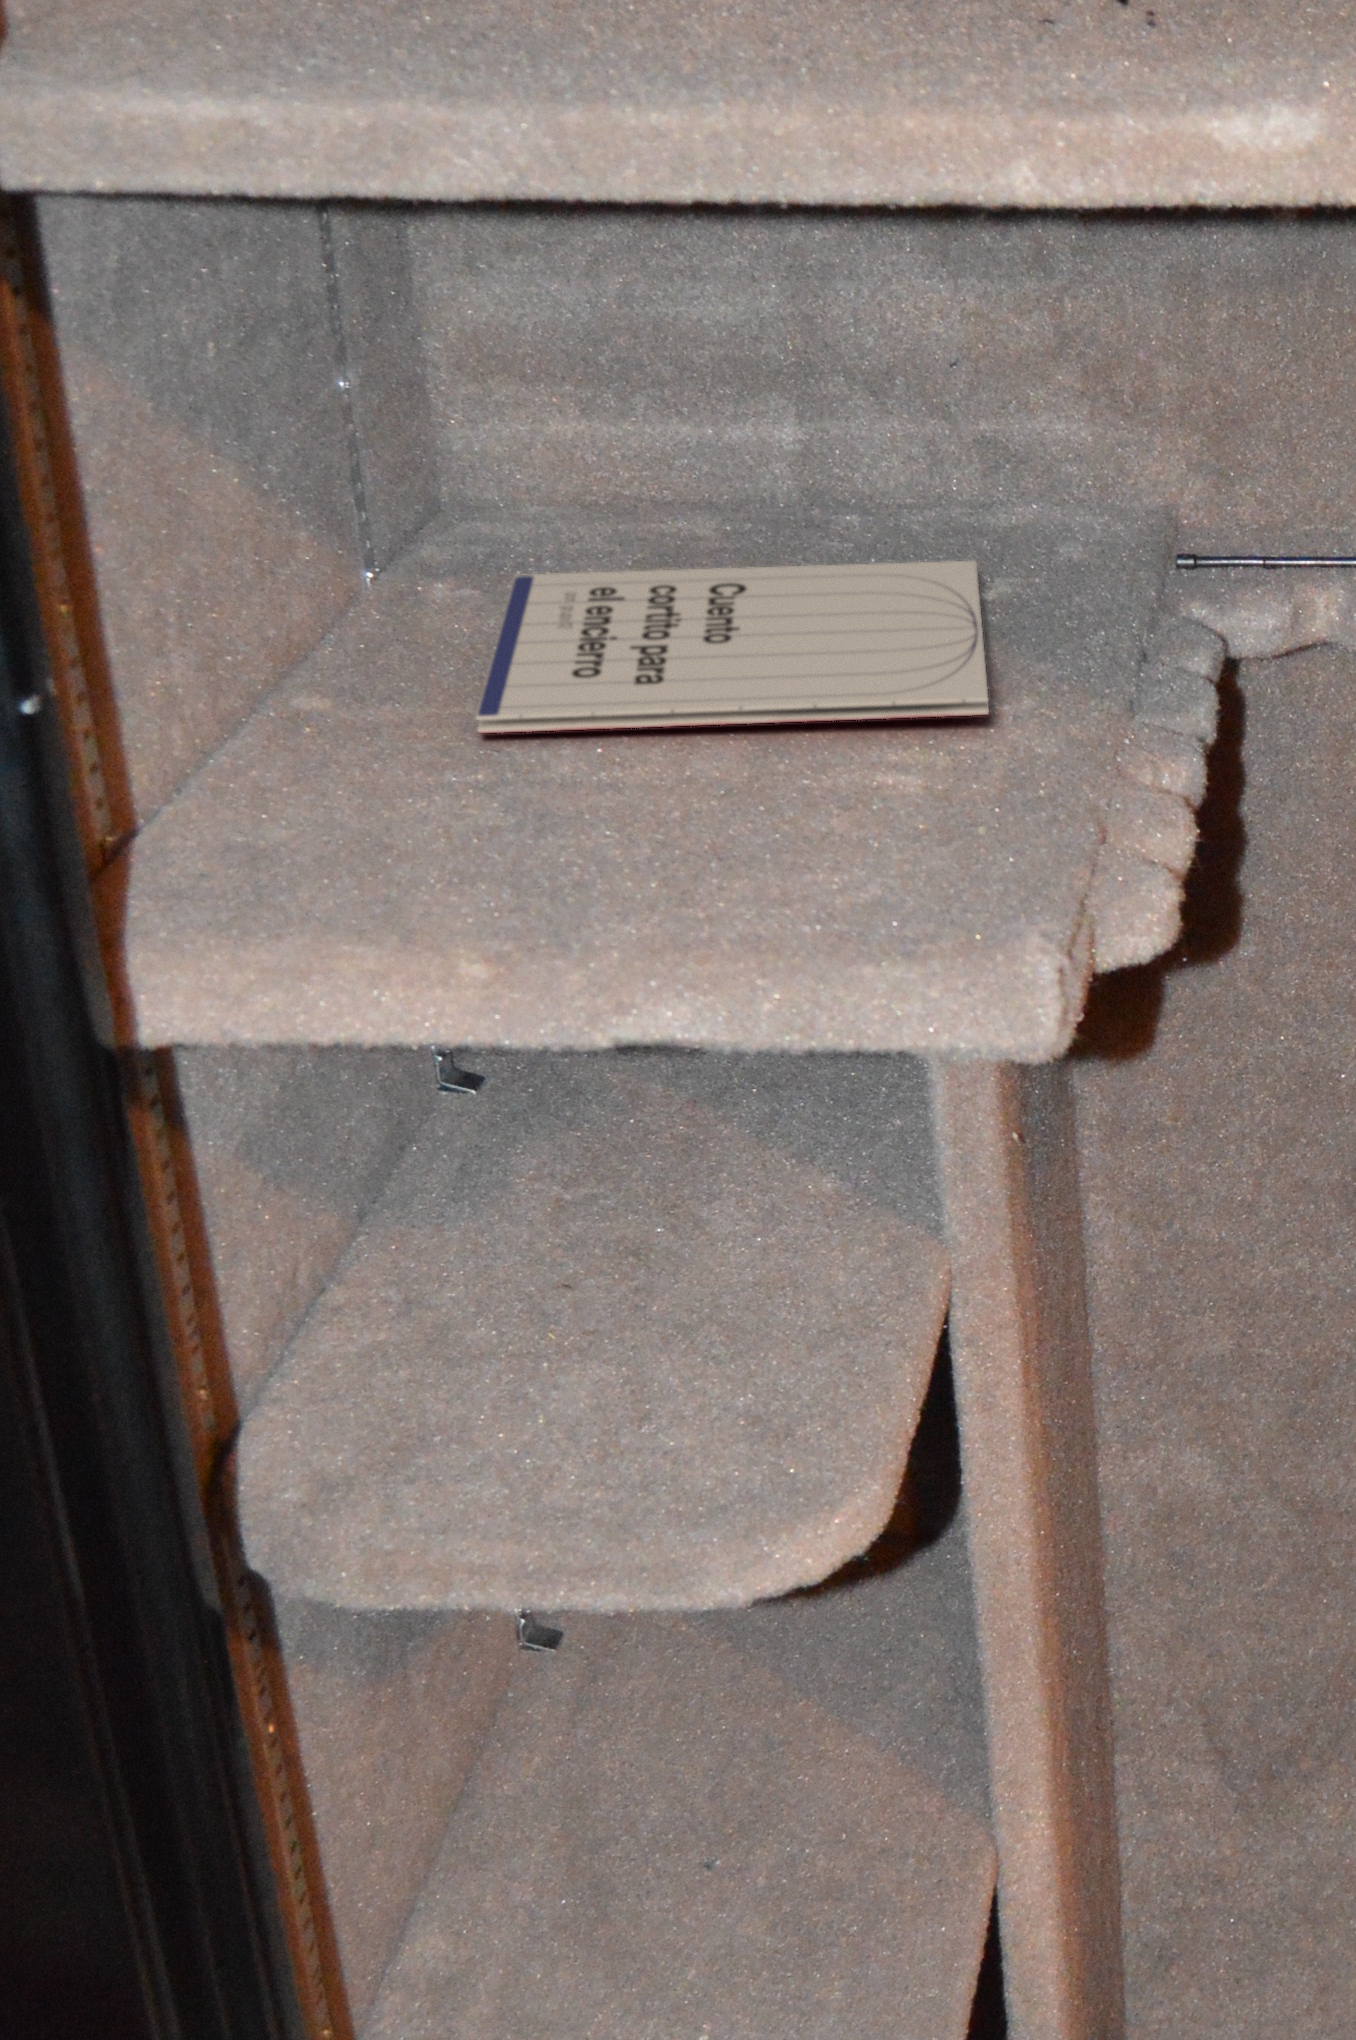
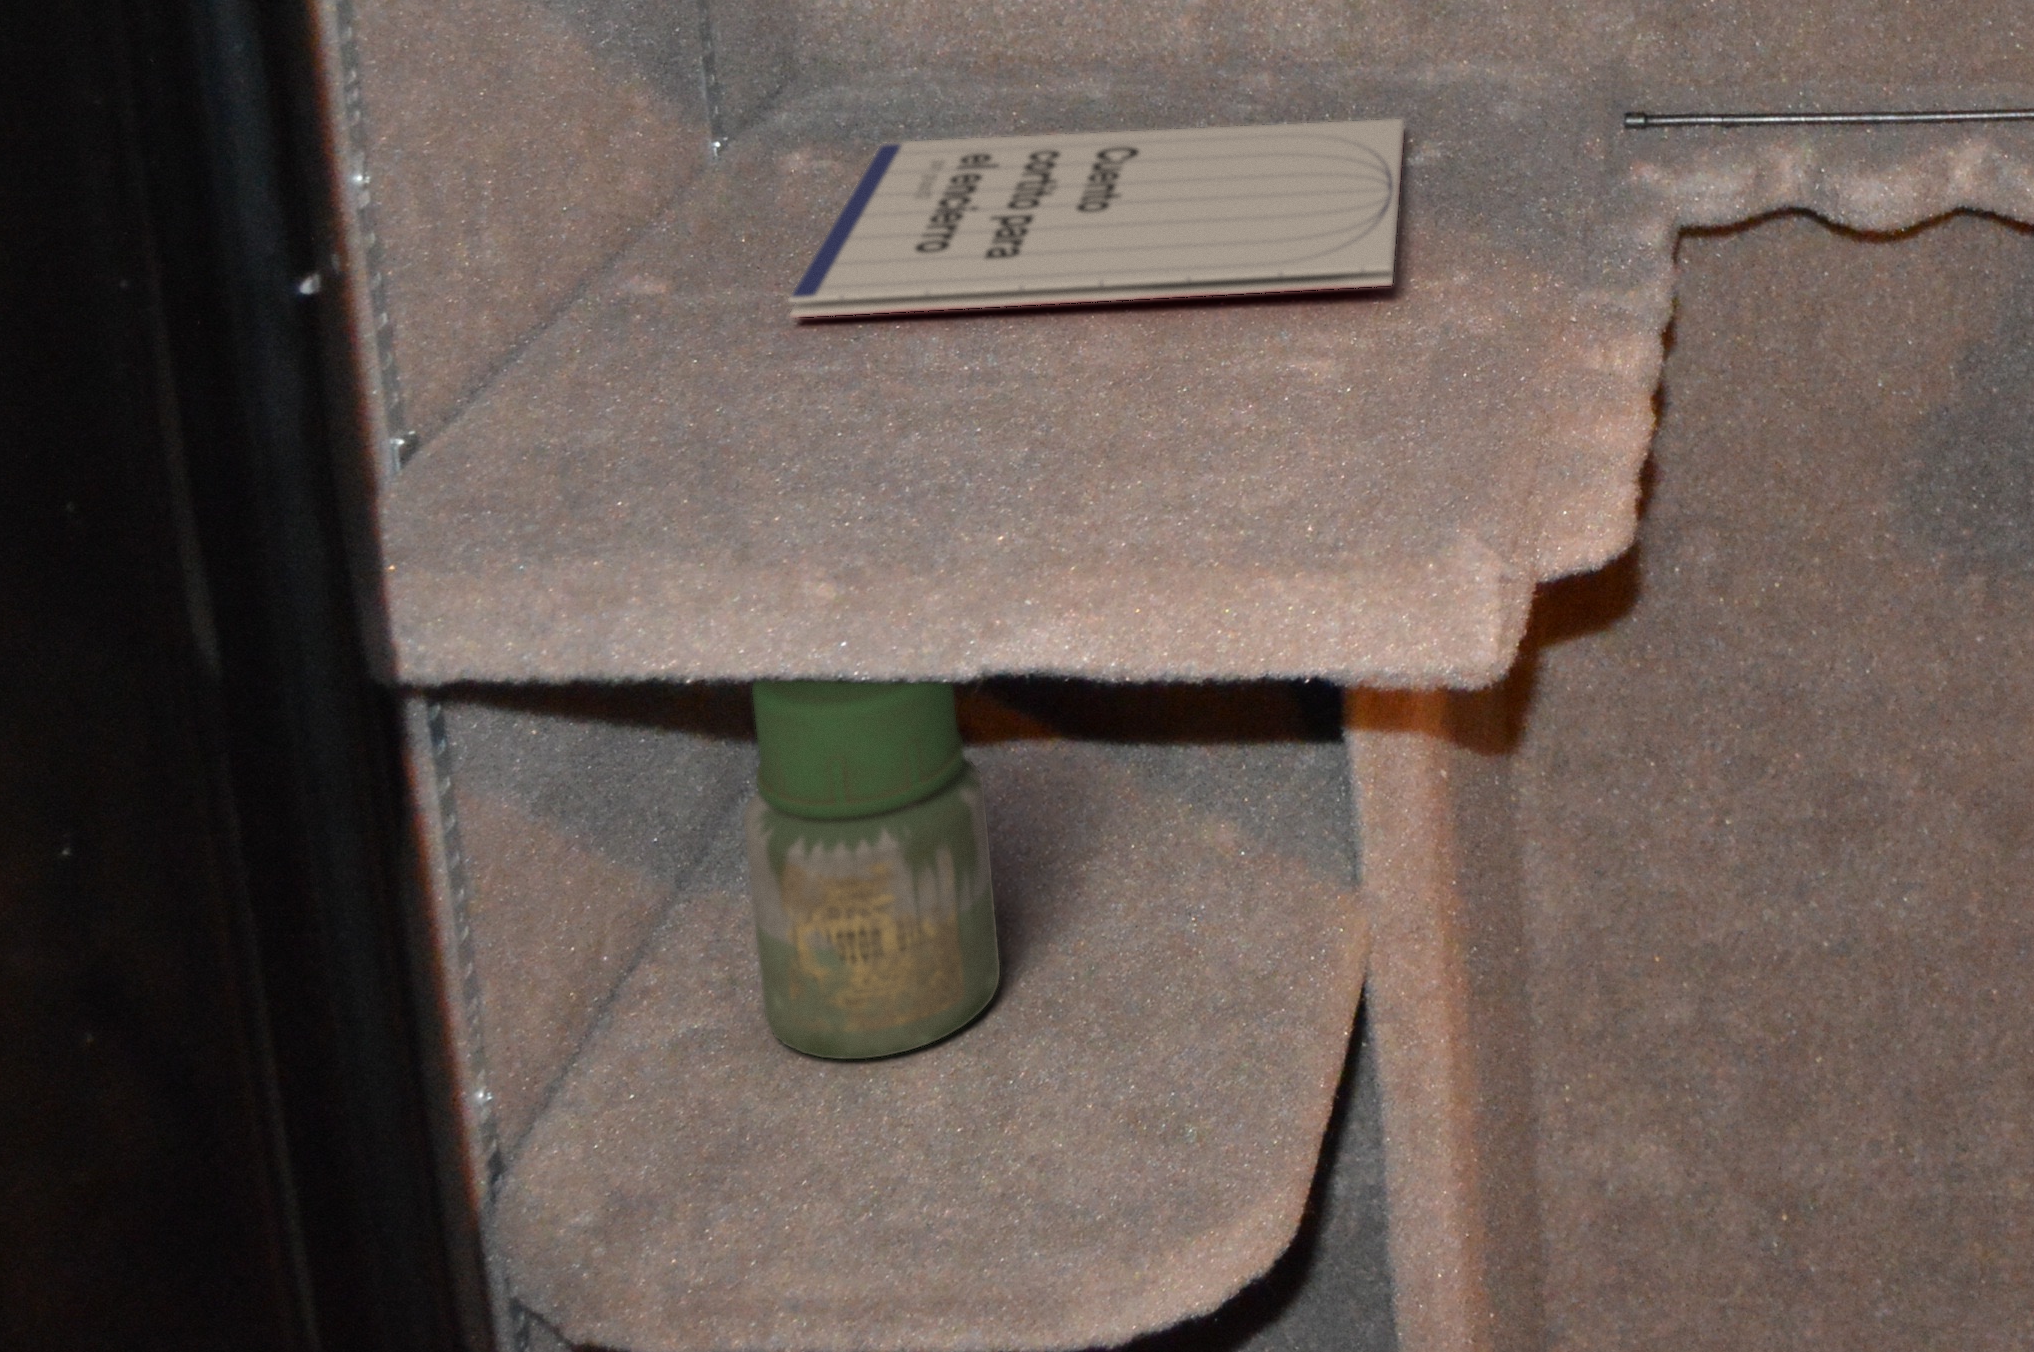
jar: none [461,998,670,1347] -> present [743,681,1000,1059]

